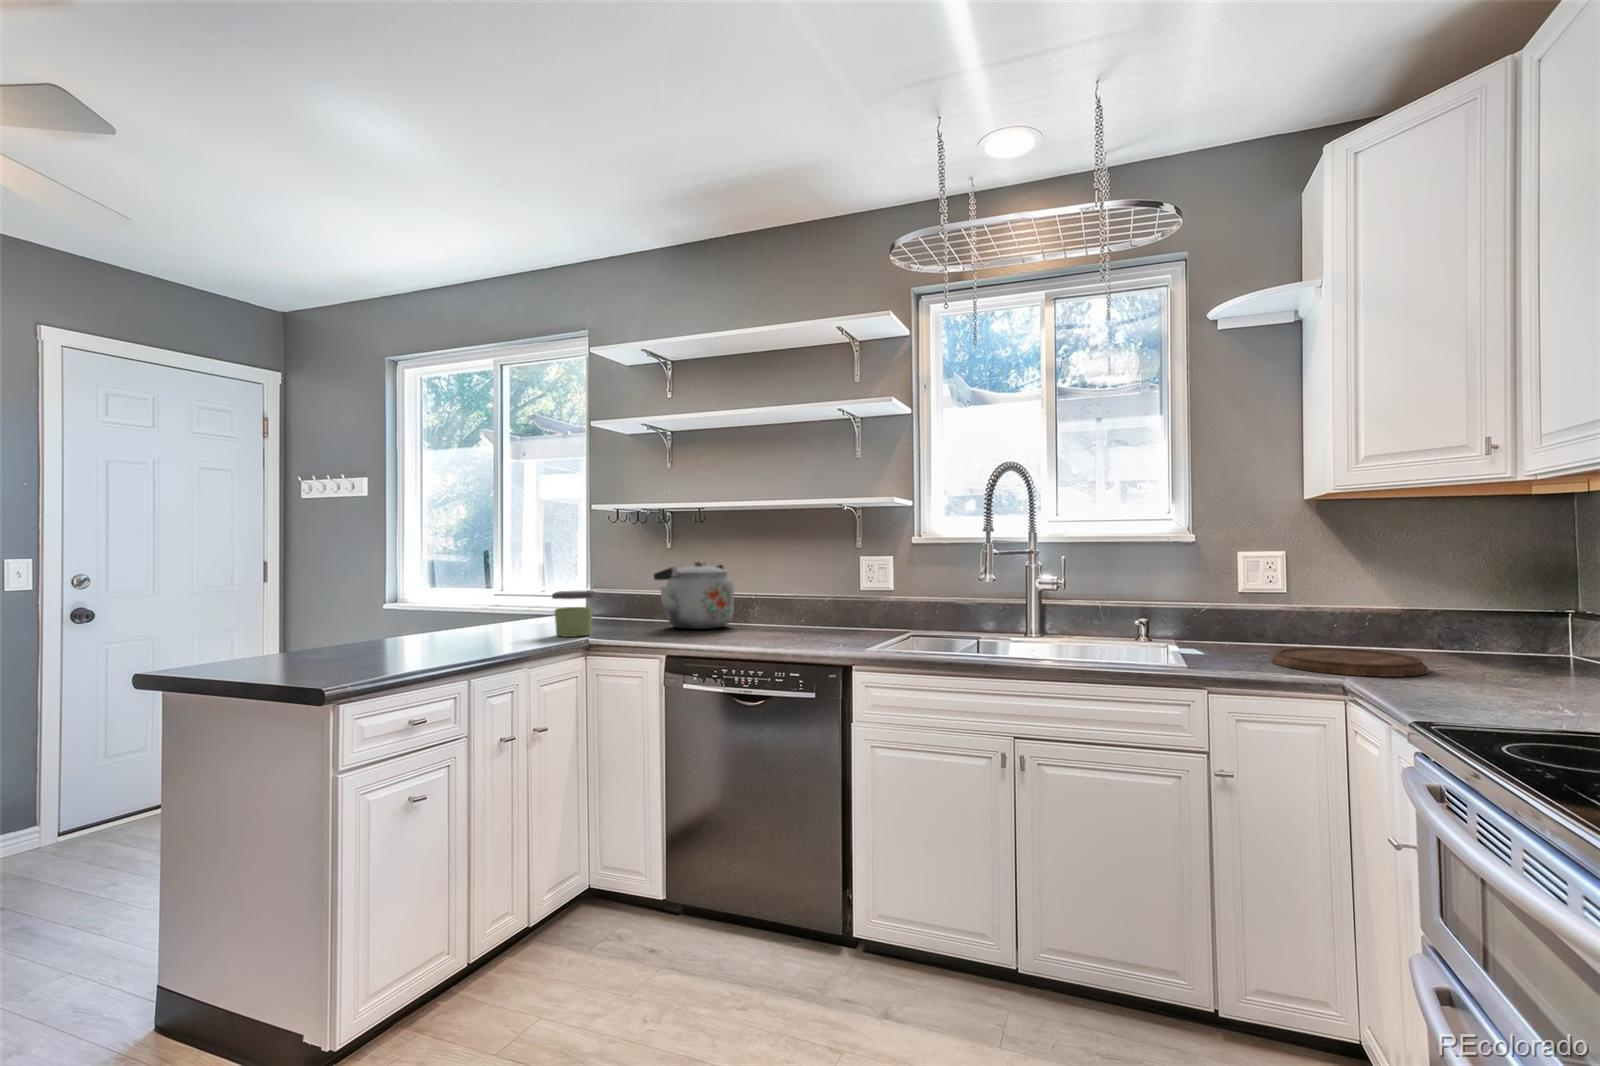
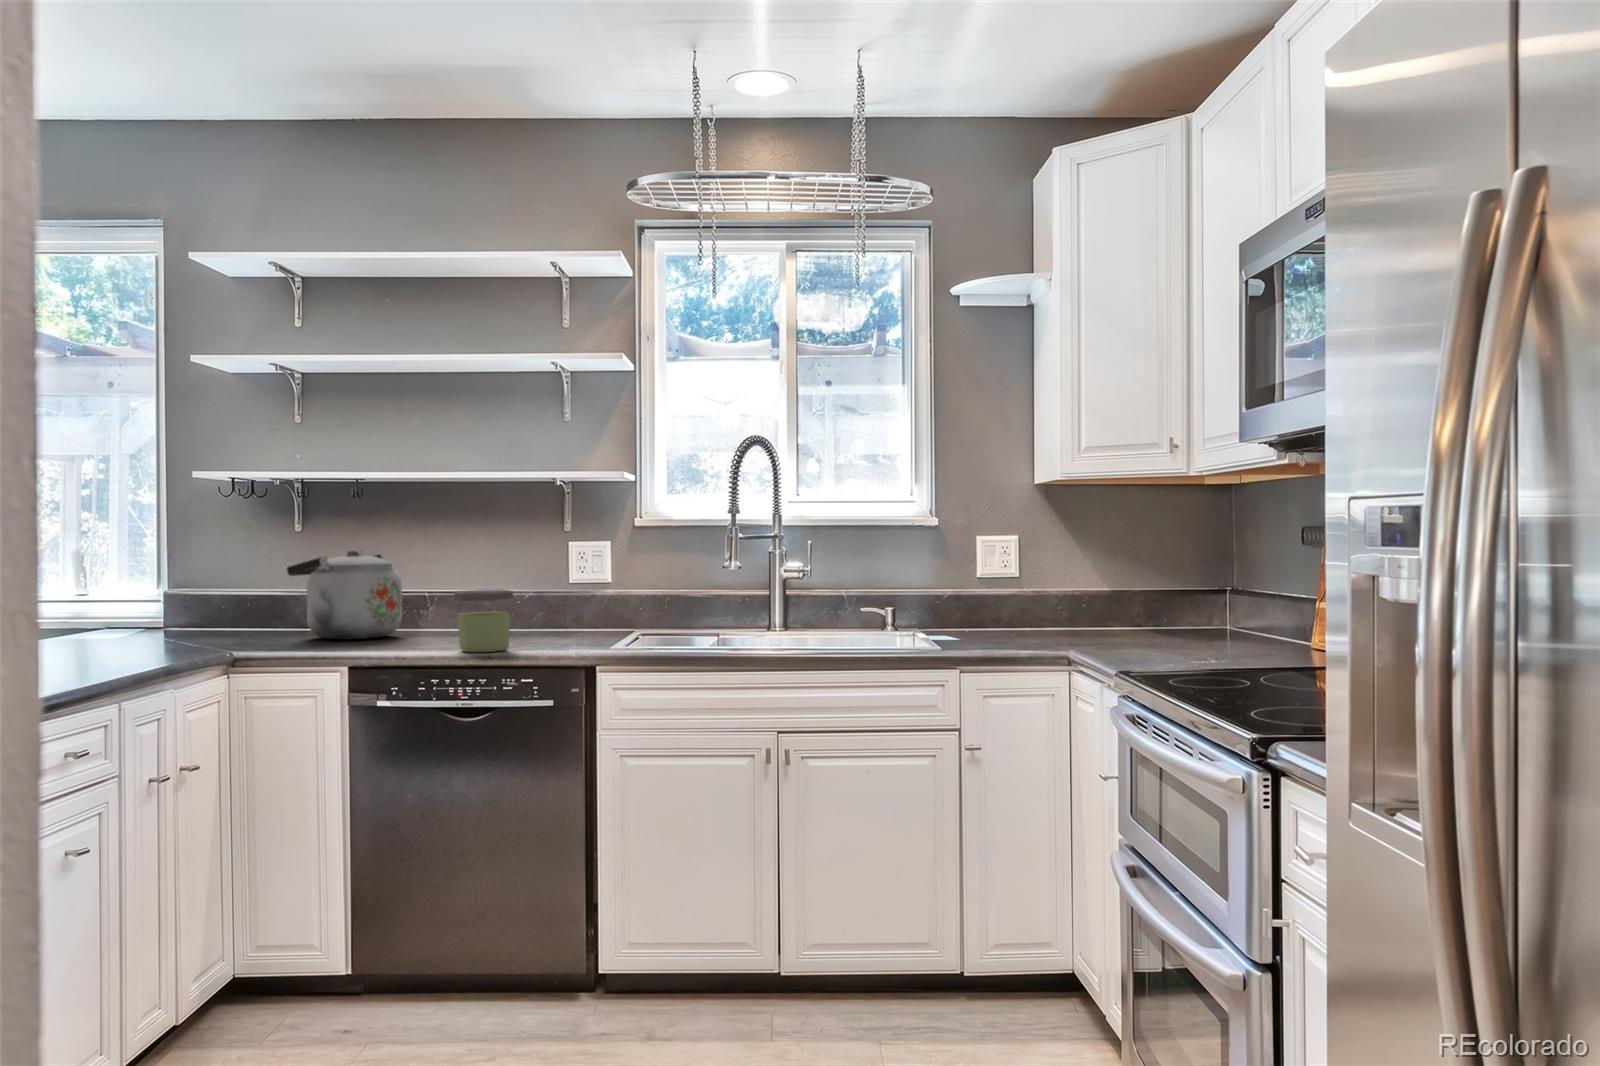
jar: present [552,591,595,637] -> present [454,589,514,652]
cutting board: present [1272,648,1428,677] -> none [1007,627,1128,647]

